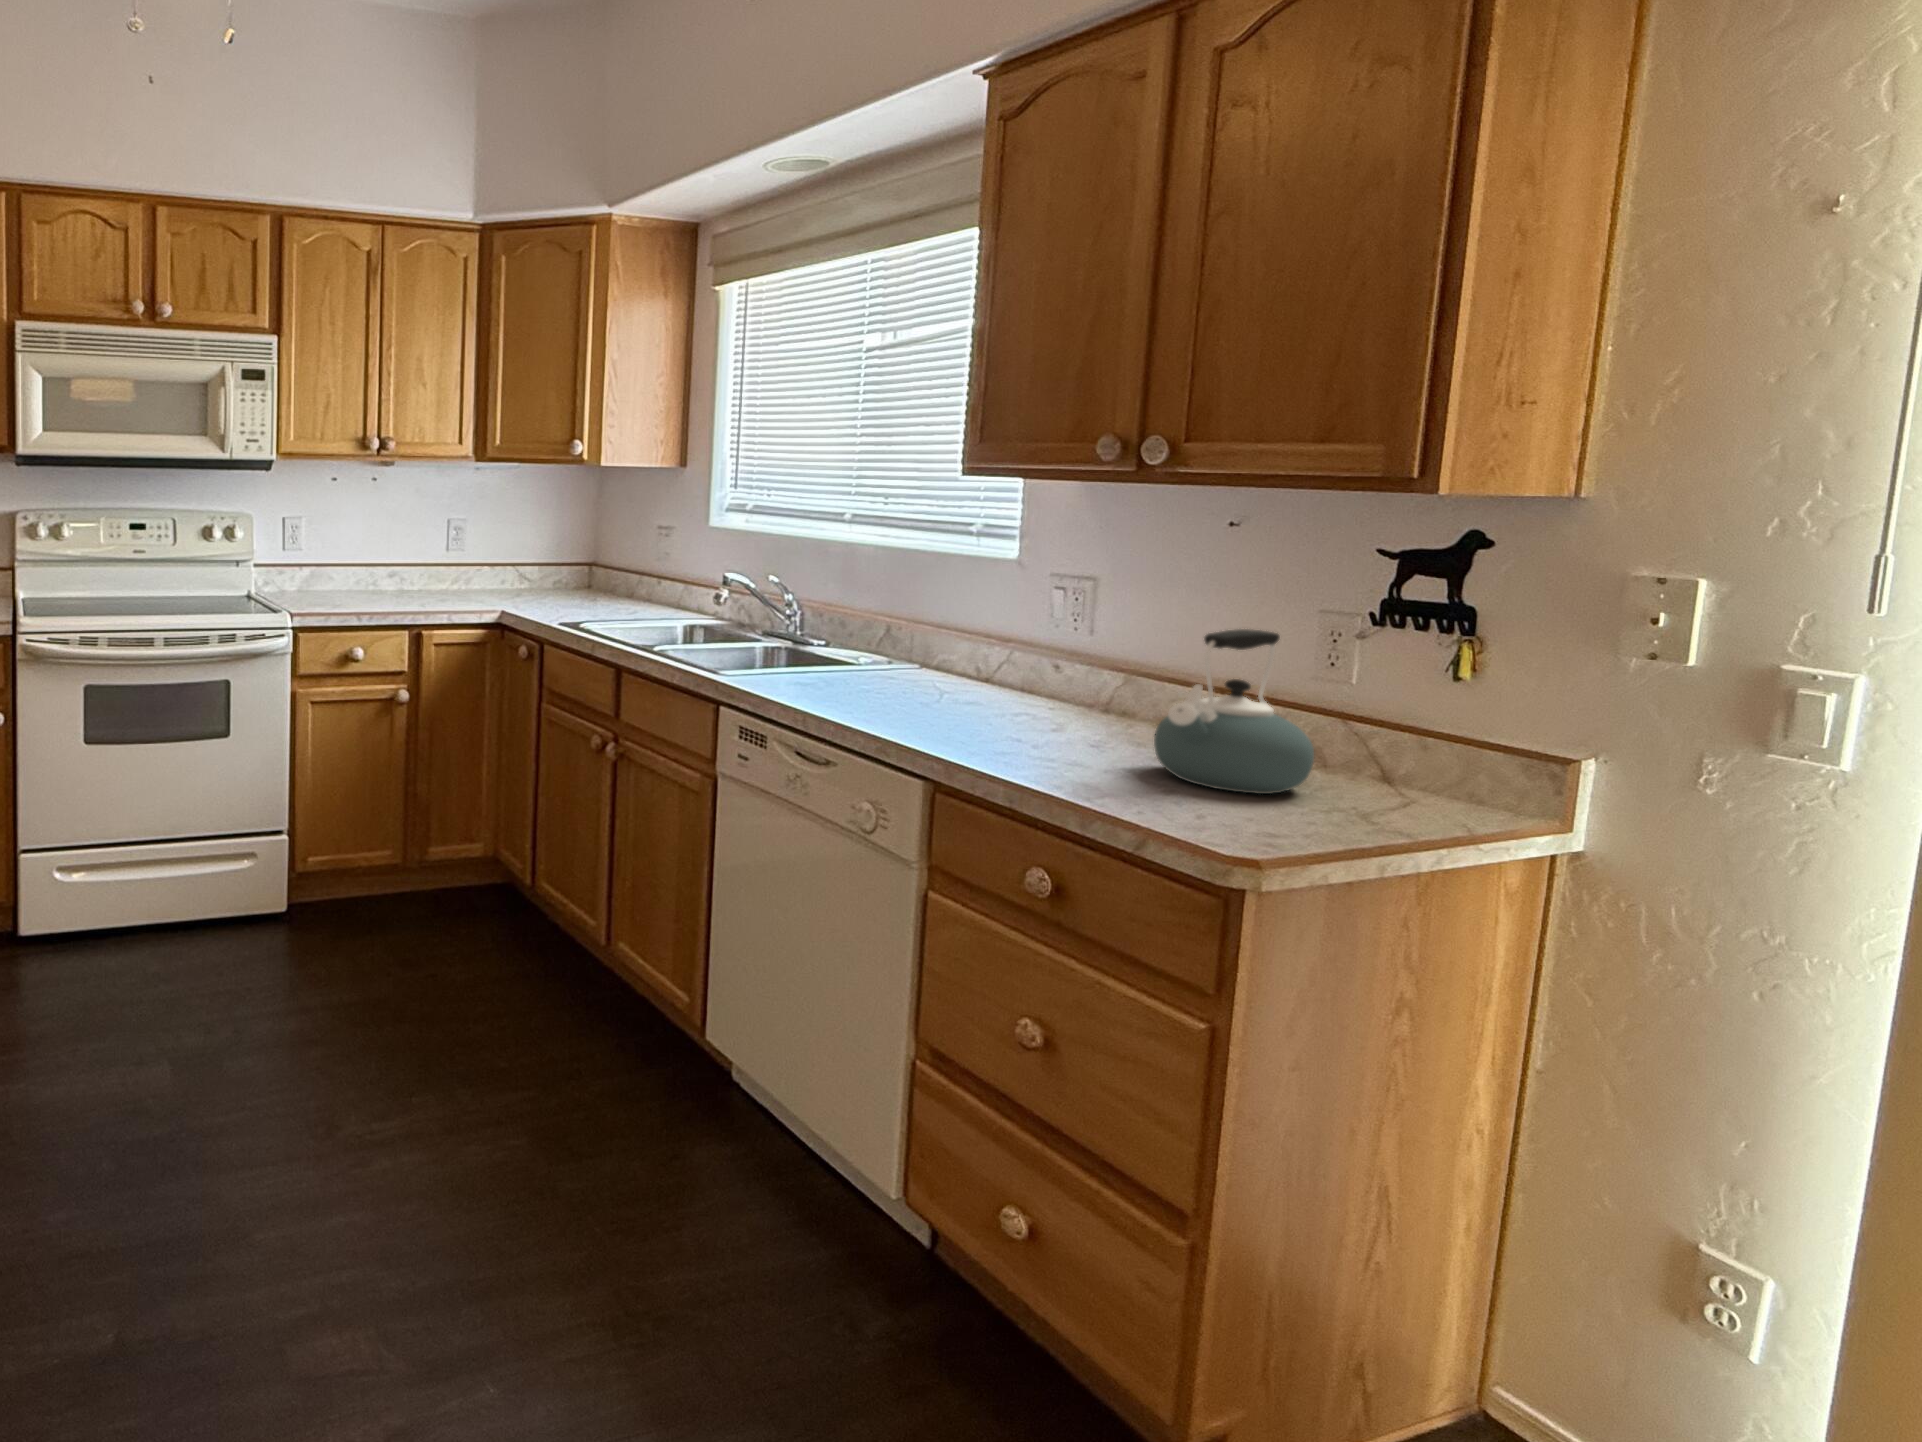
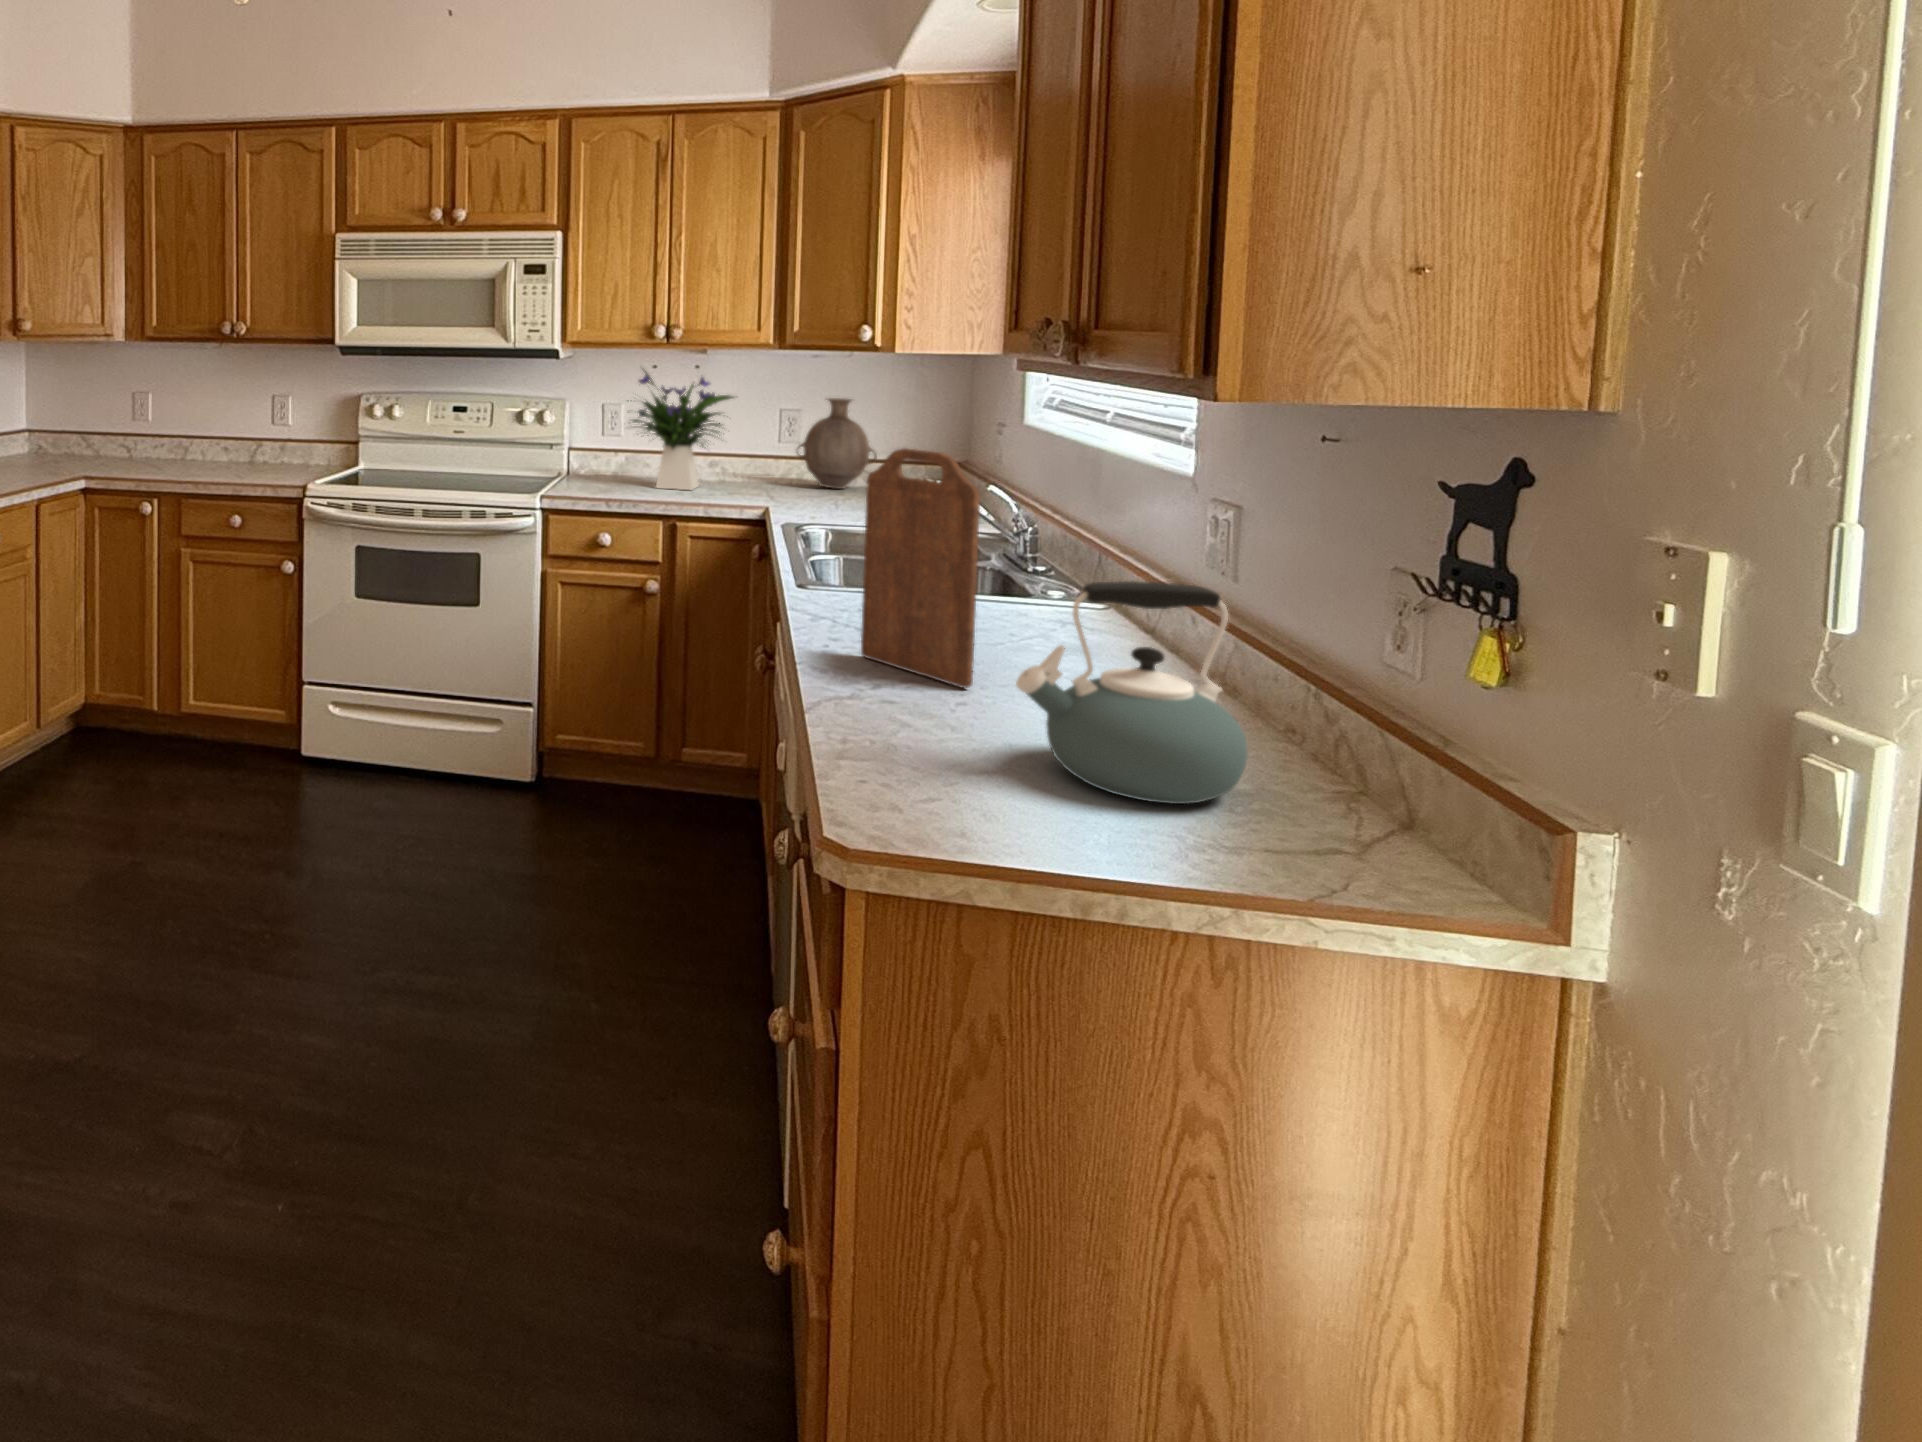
flower arrangement: none [326,479,439,600] -> present [628,371,733,490]
vase: none [468,509,538,591] -> present [798,398,877,489]
cutting board: none [878,539,1009,735] -> present [861,448,980,688]

